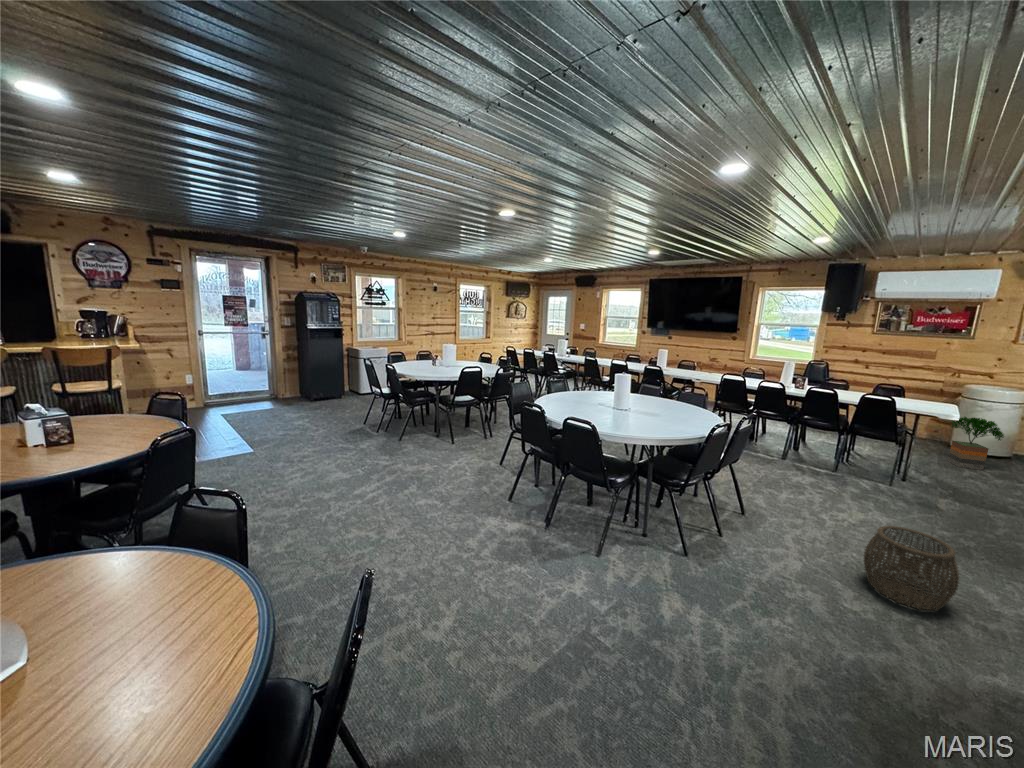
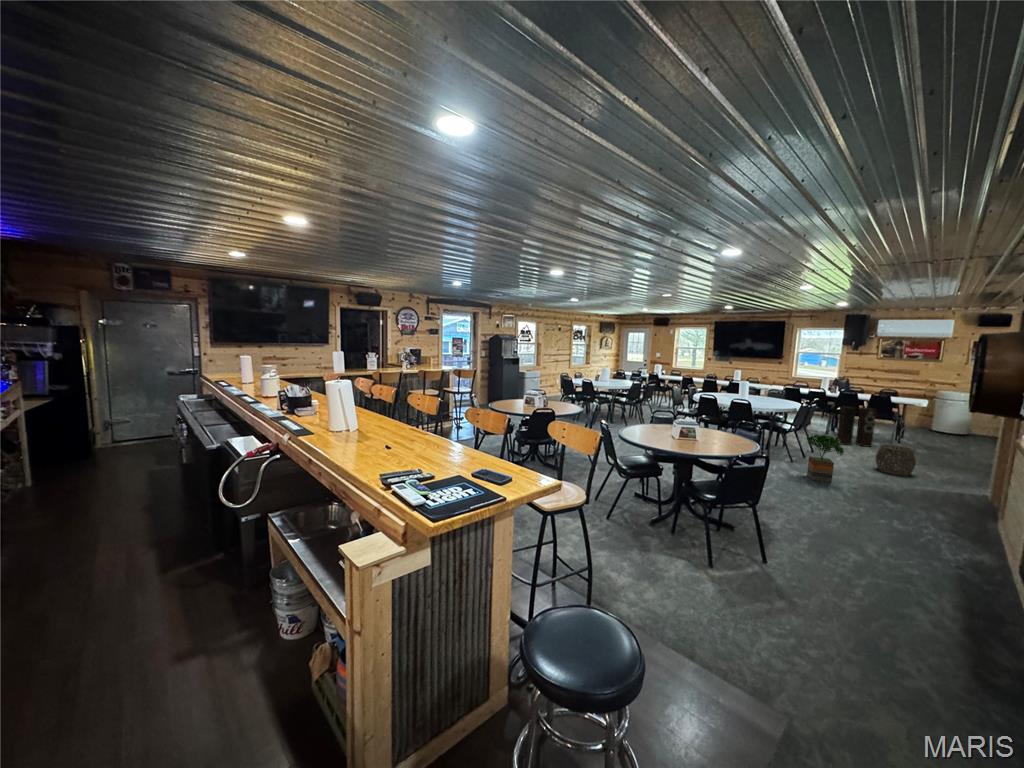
potted tree: present [948,417,1004,470] -> present [806,434,844,482]
speaker: none [795,418,869,494] -> present [837,406,876,447]

